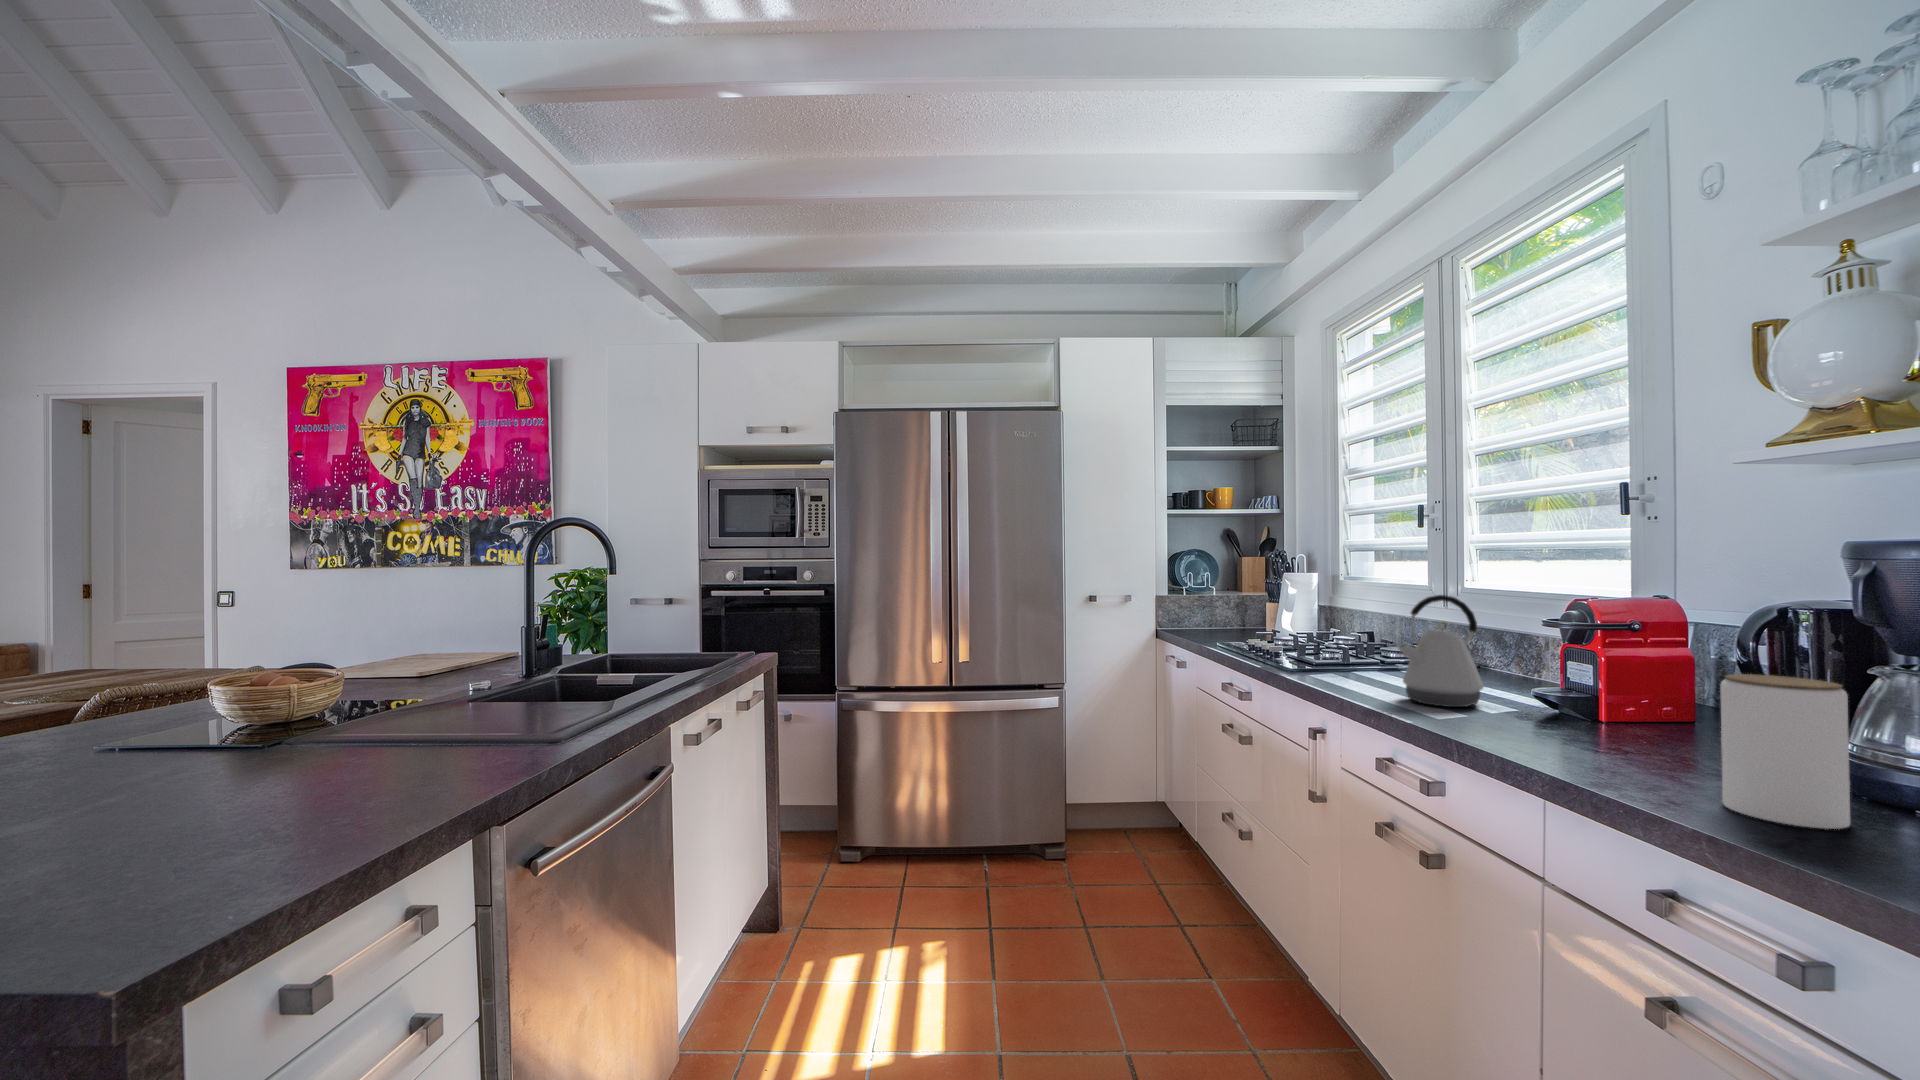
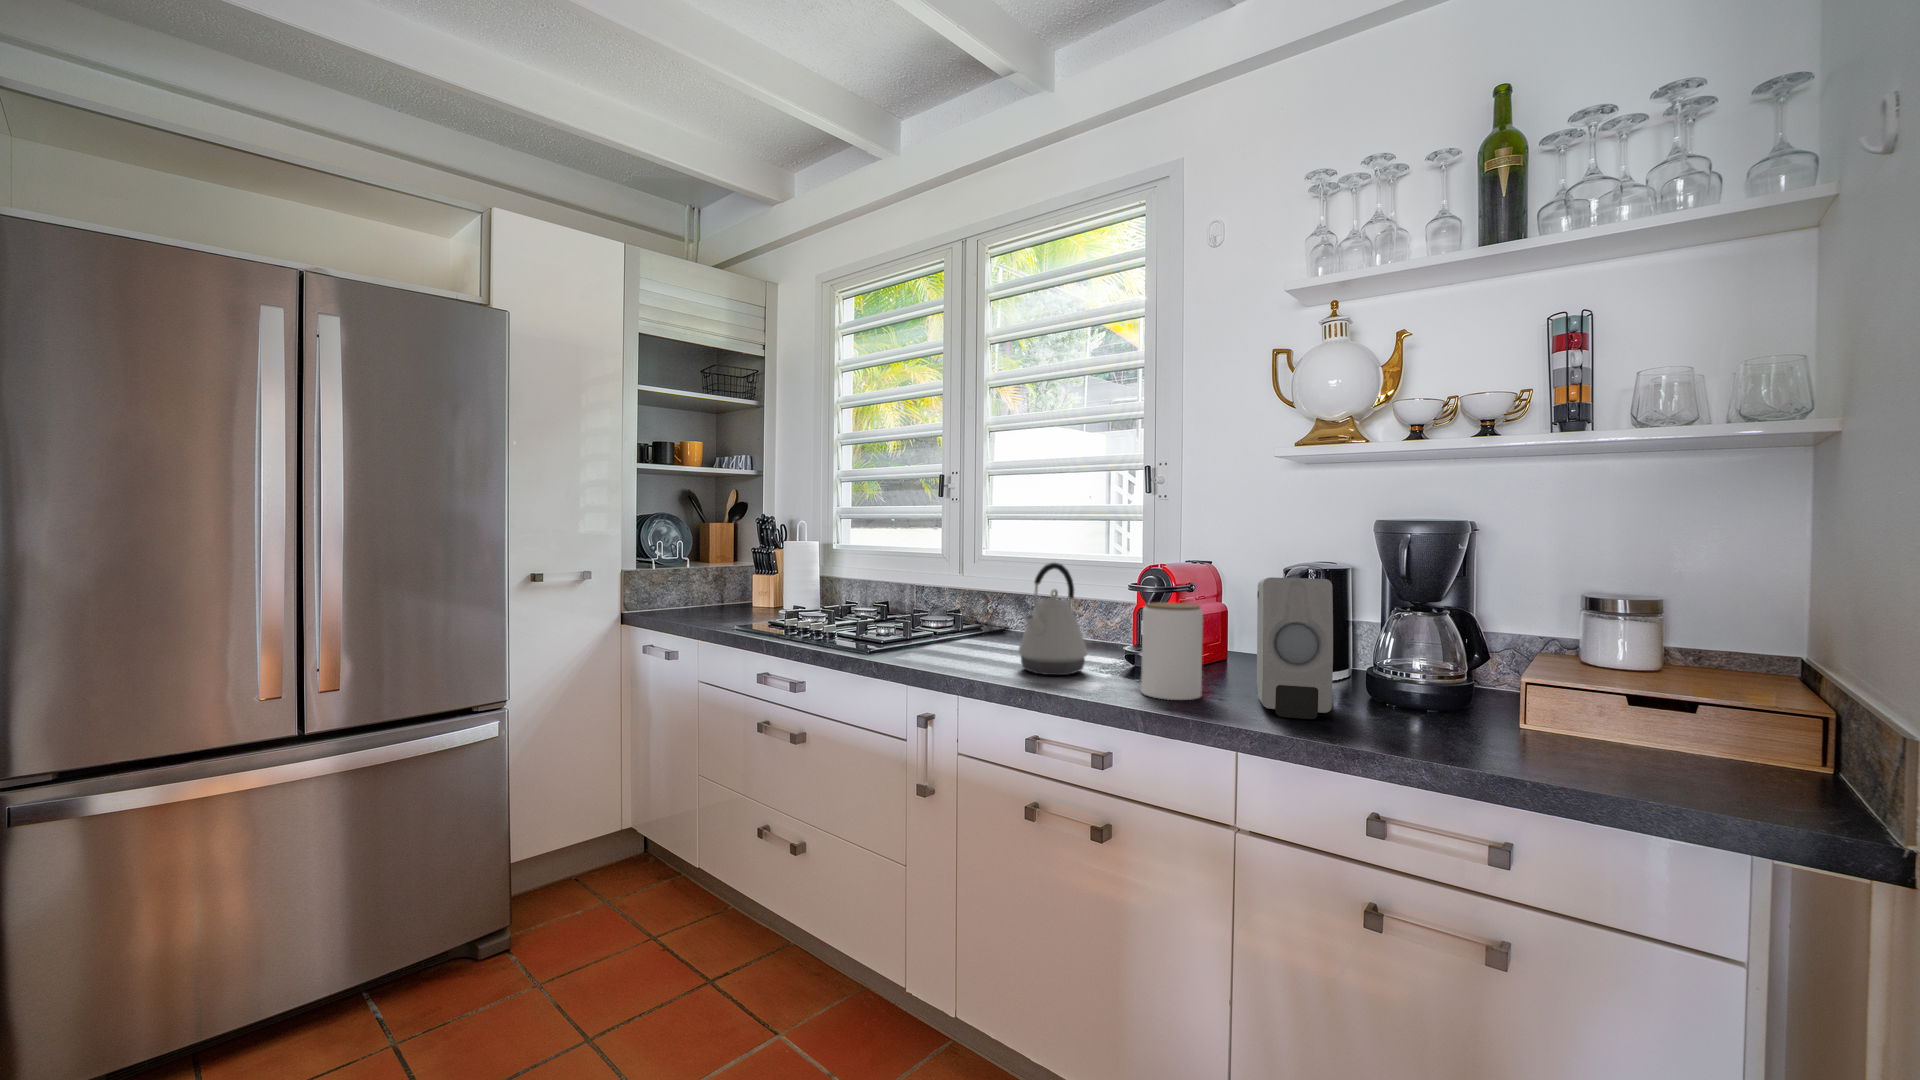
soap dispenser: none [1600,614,1738,777] -> present [1257,577,1333,719]
jar: present [1720,674,1850,829] -> present [1141,602,1203,700]

